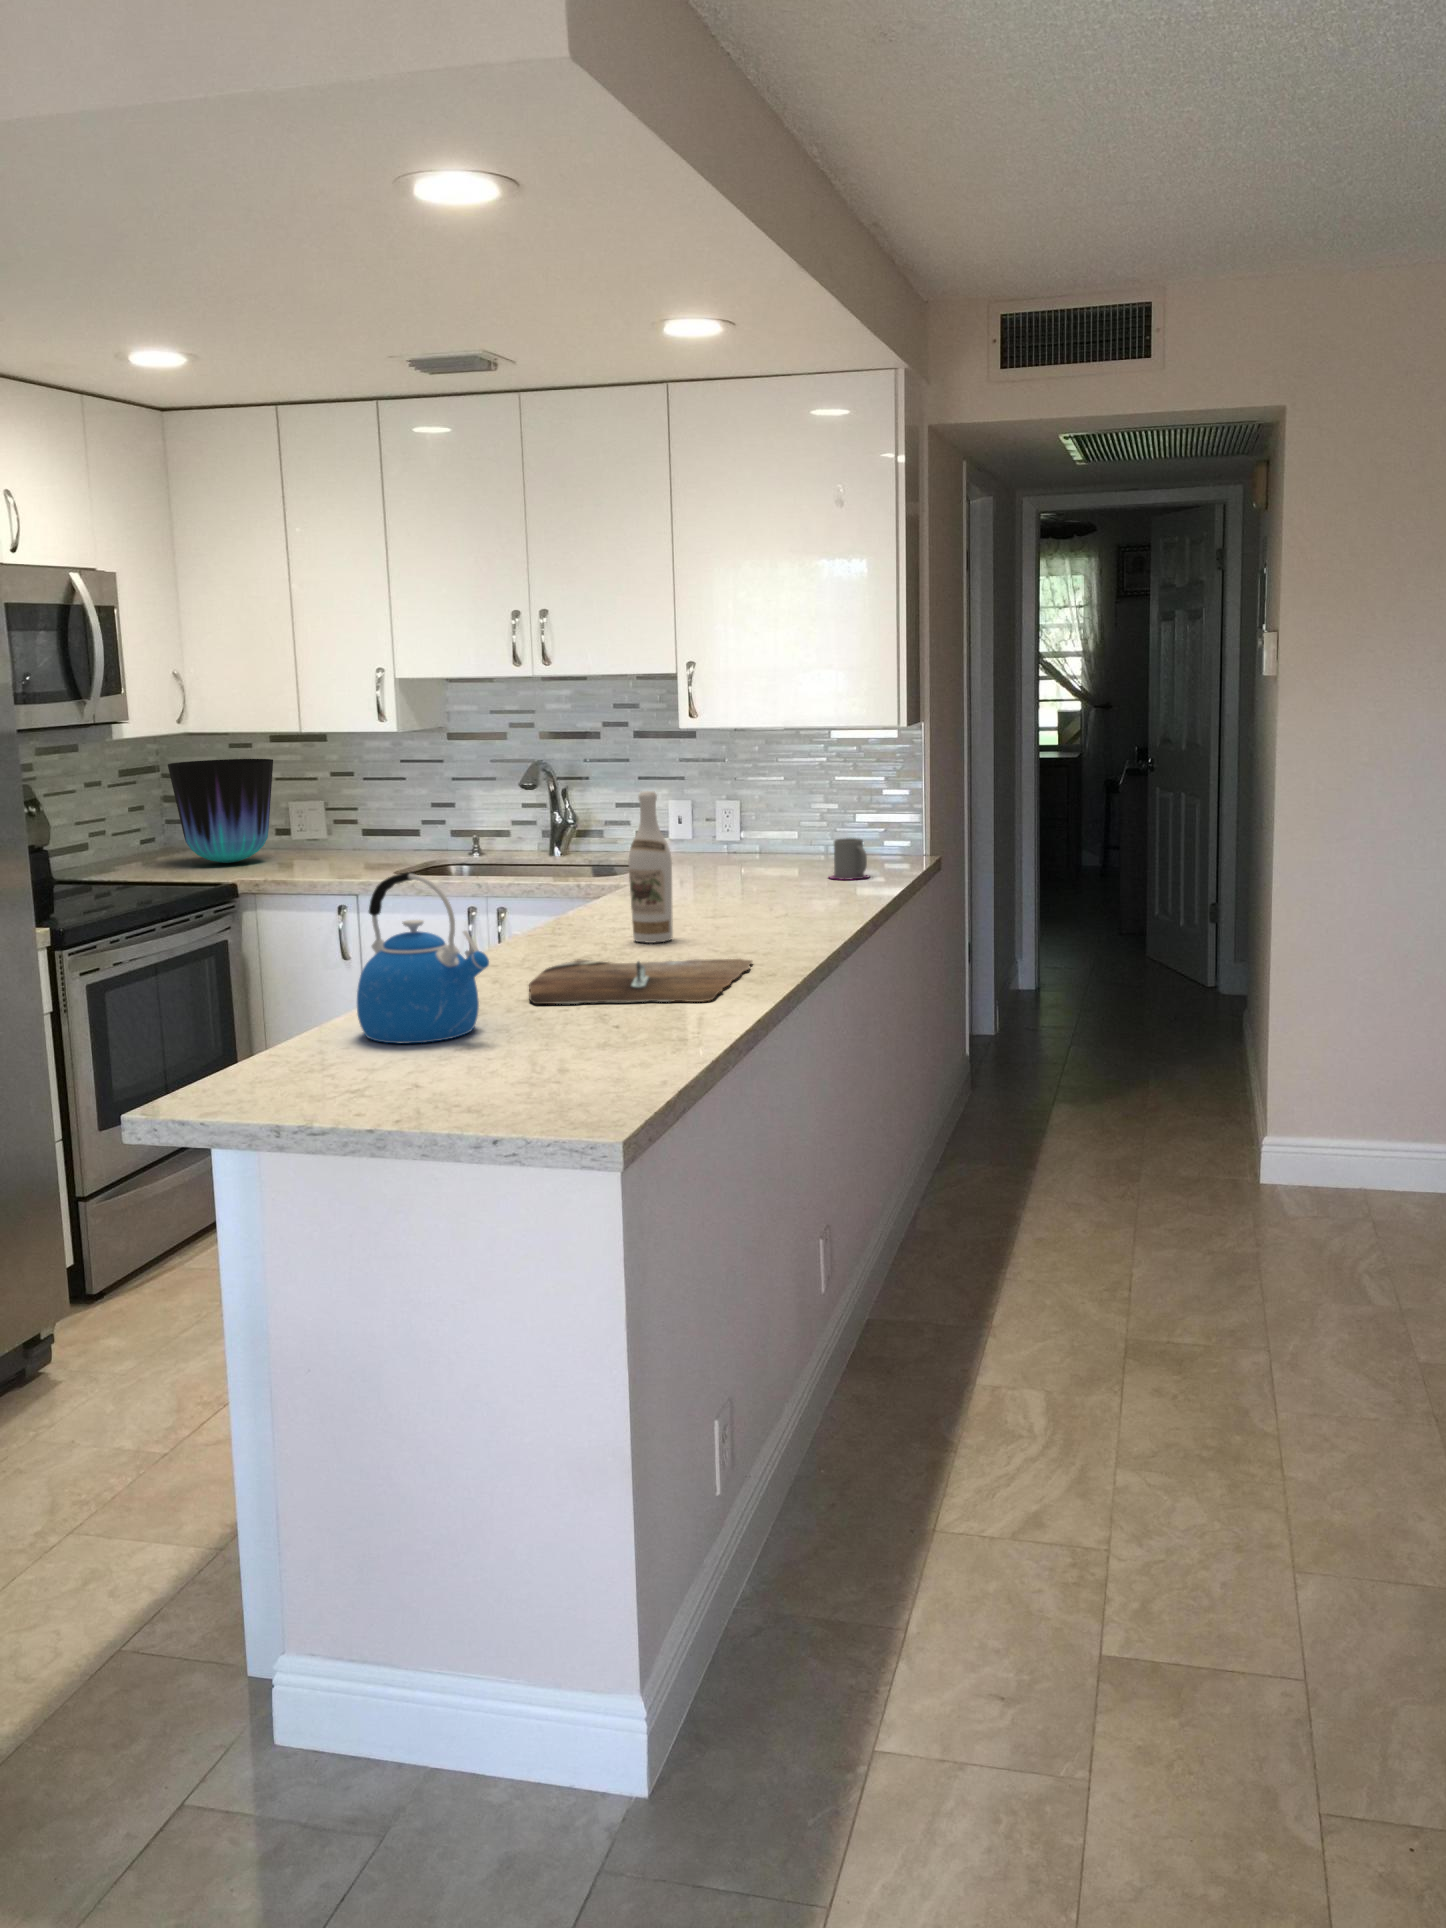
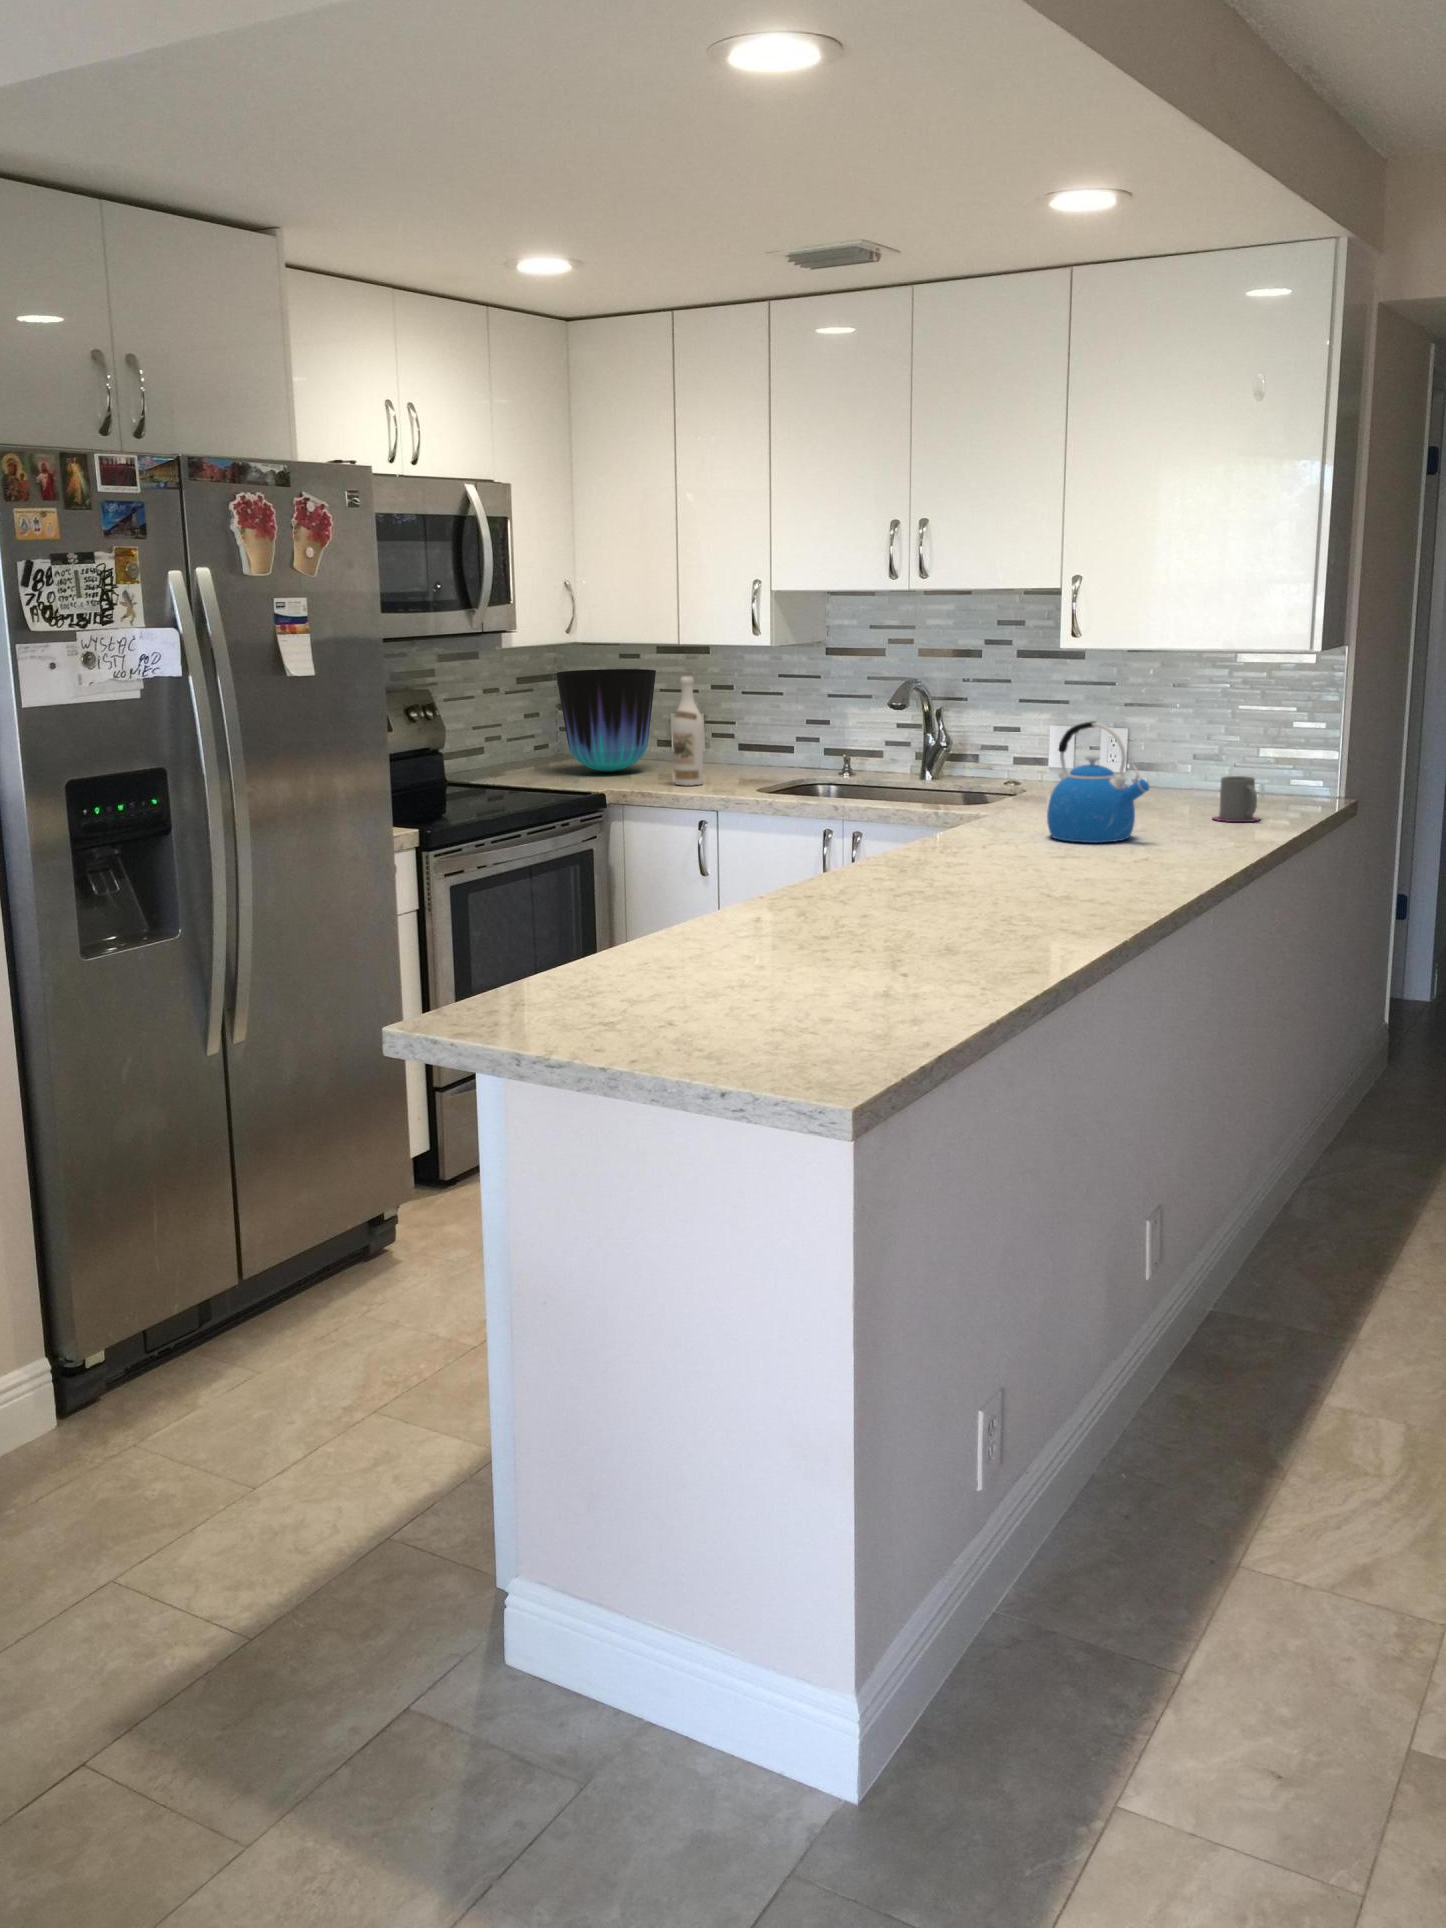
wine bottle: present [629,791,673,943] -> present [673,677,704,786]
kettle: present [357,872,489,1043] -> present [1047,721,1150,843]
cutting board: present [529,959,752,1004] -> none [827,896,1085,954]

